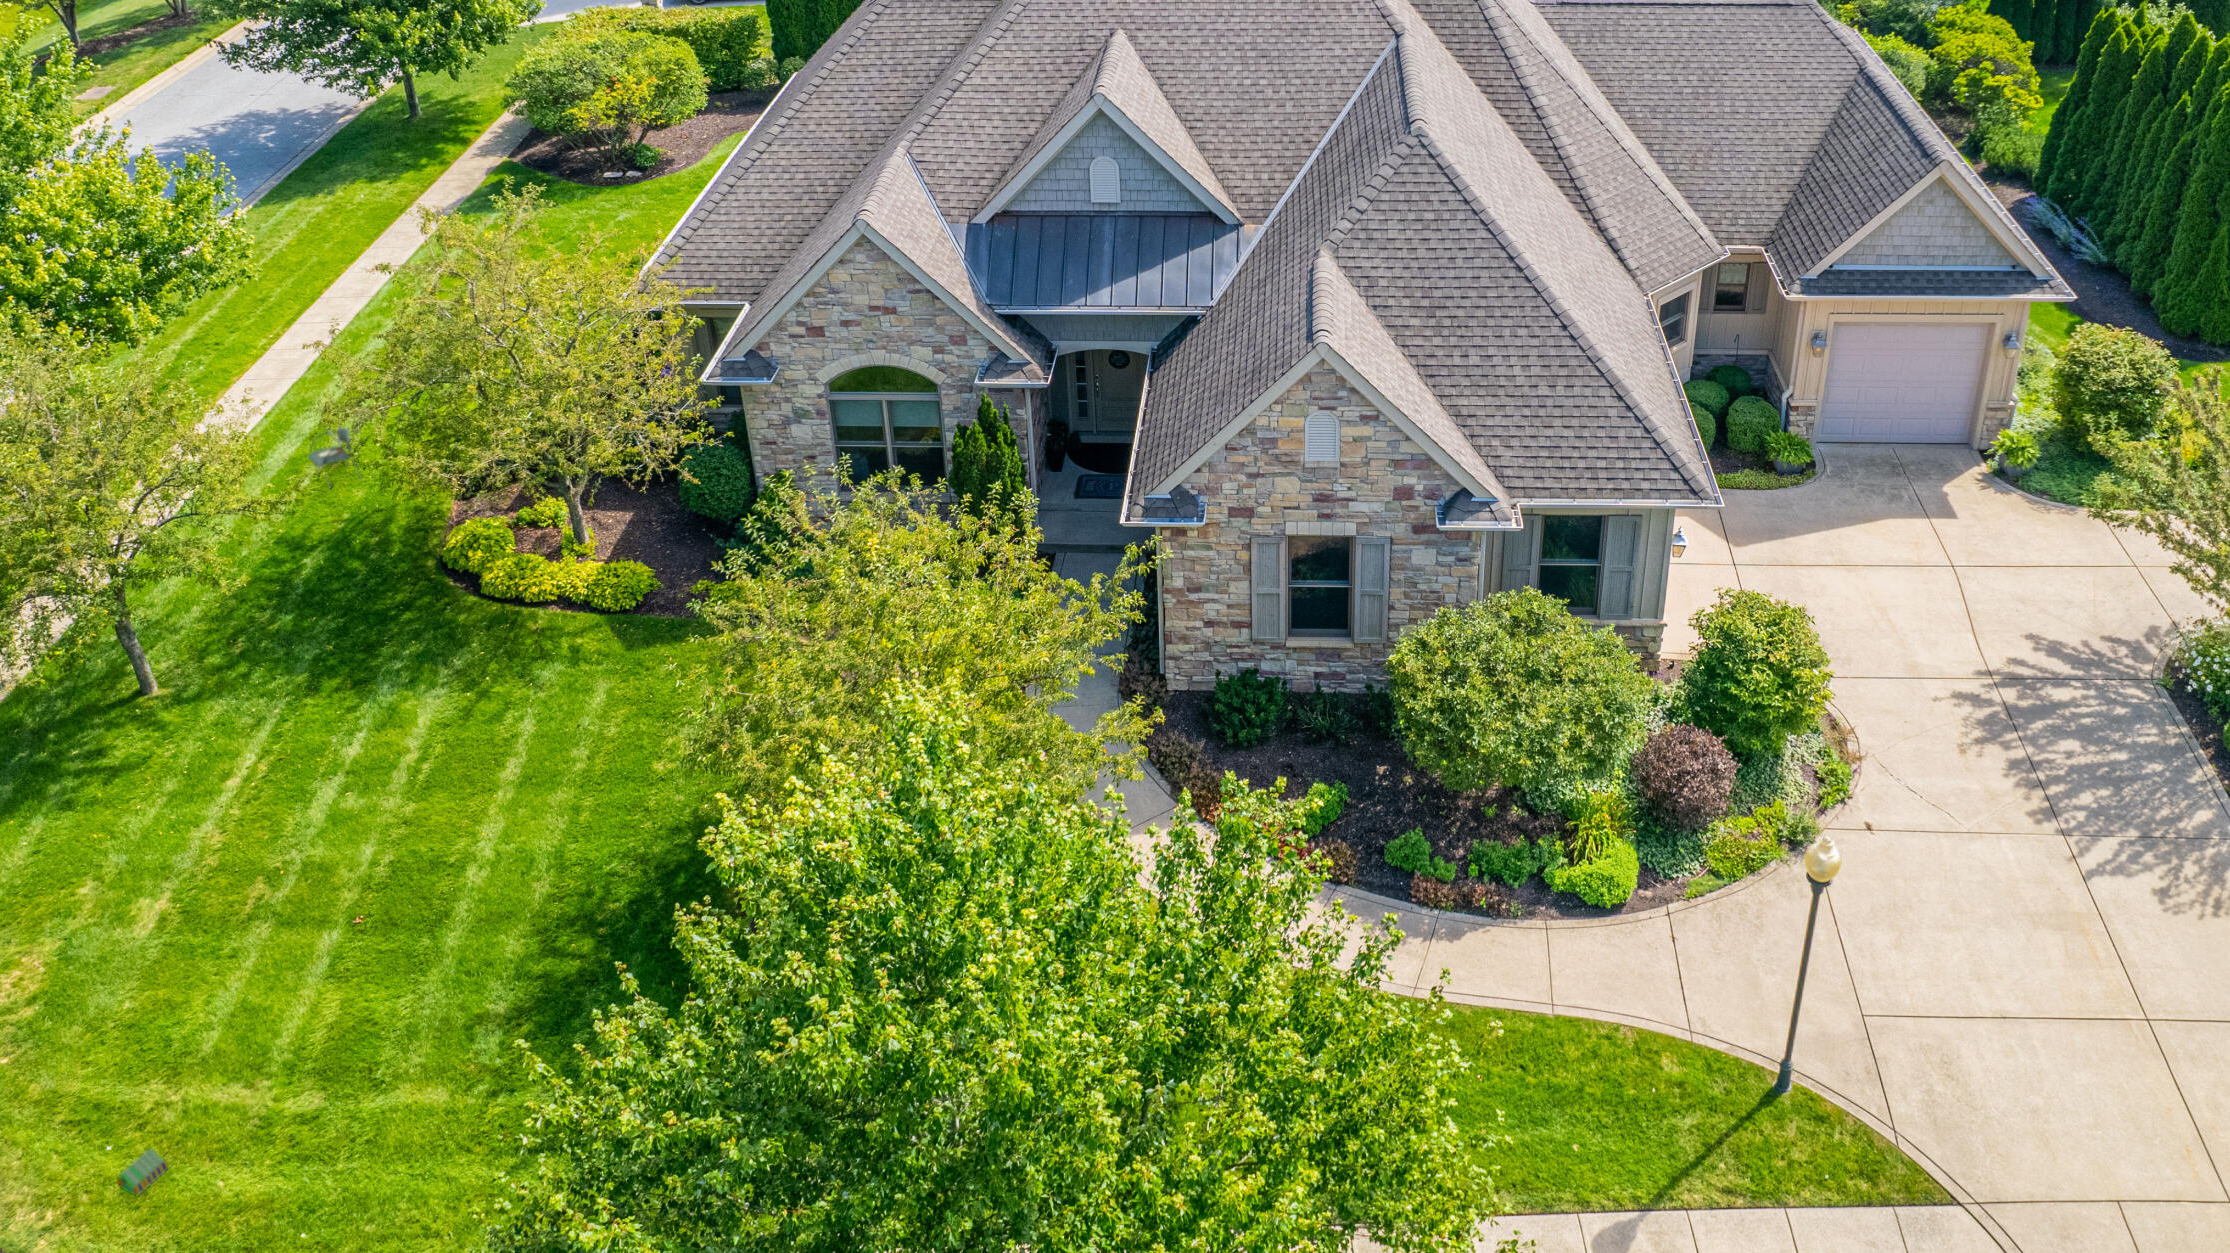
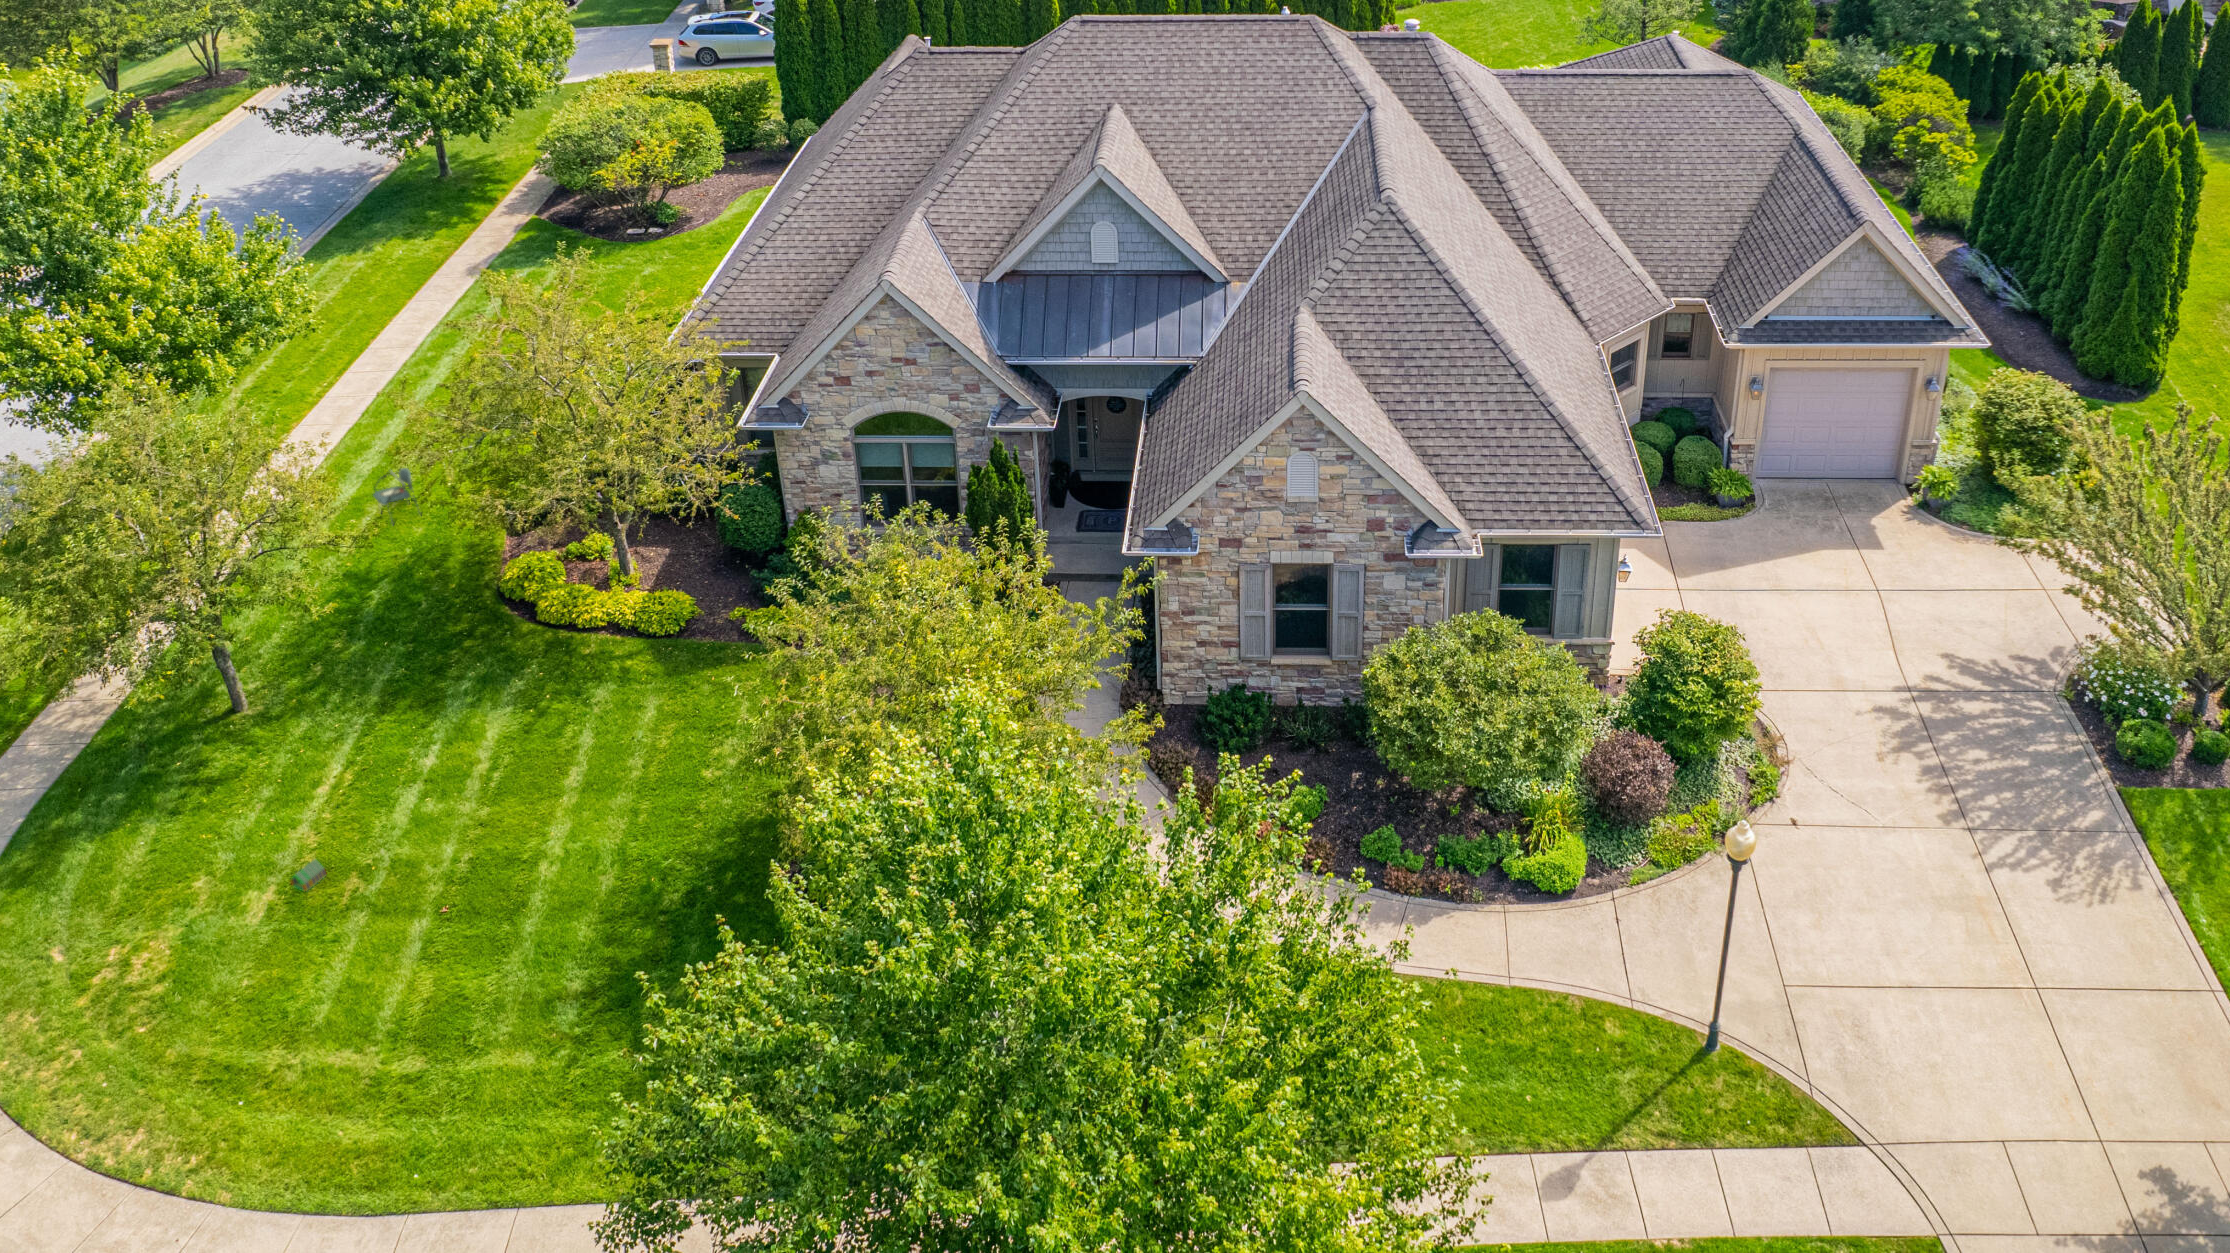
toy house: present [116,1149,168,1196] -> present [290,859,326,892]

